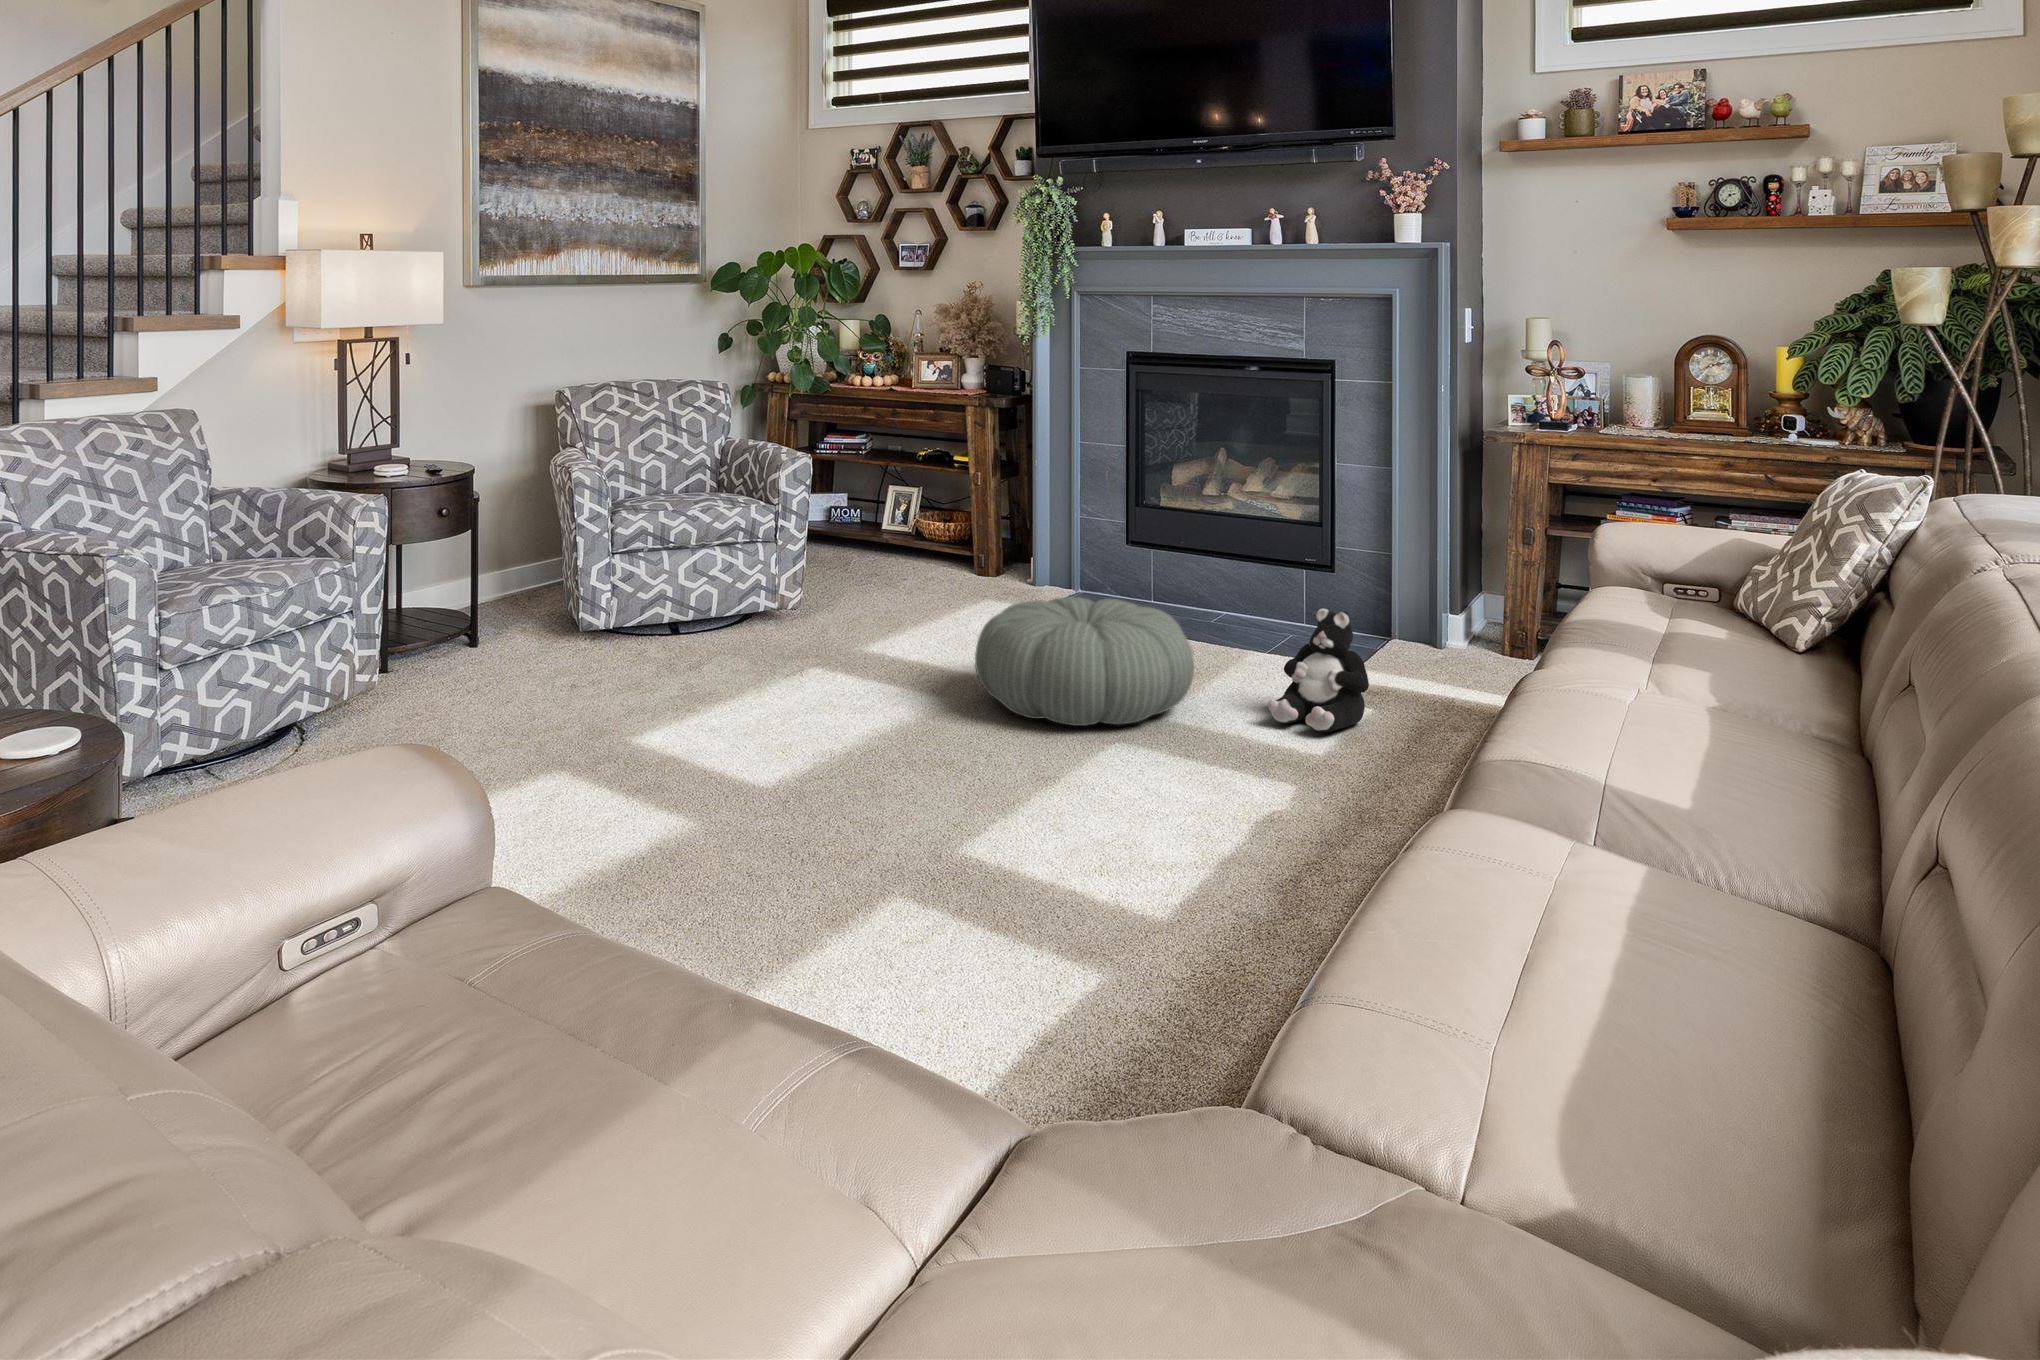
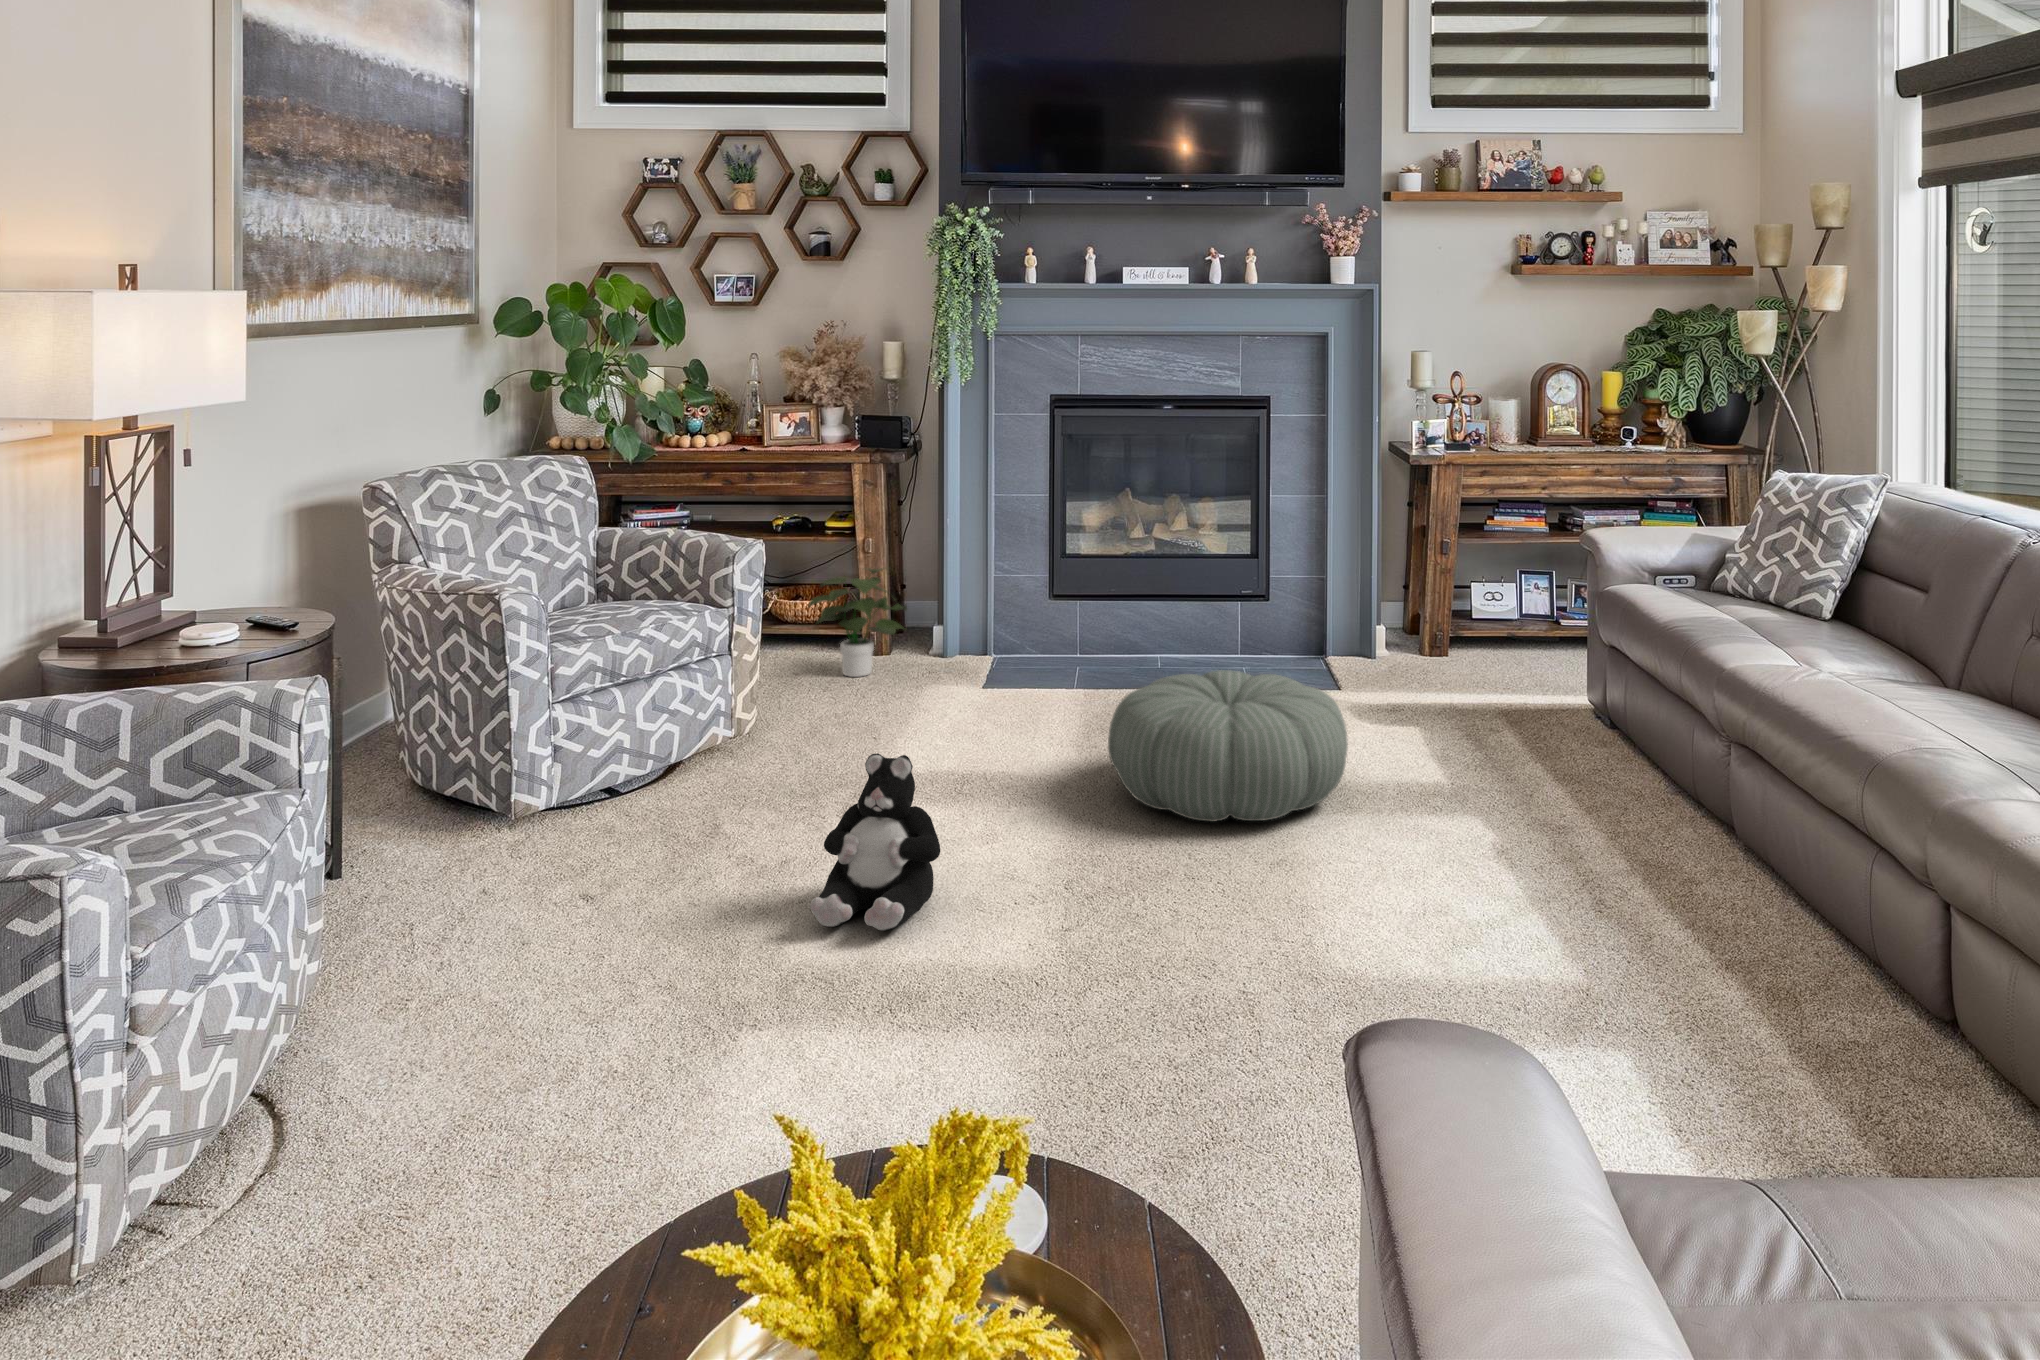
potted plant: none [914,494,998,584] -> present [808,568,907,677]
plush toy: present [1268,608,1369,732] -> present [810,754,940,931]

